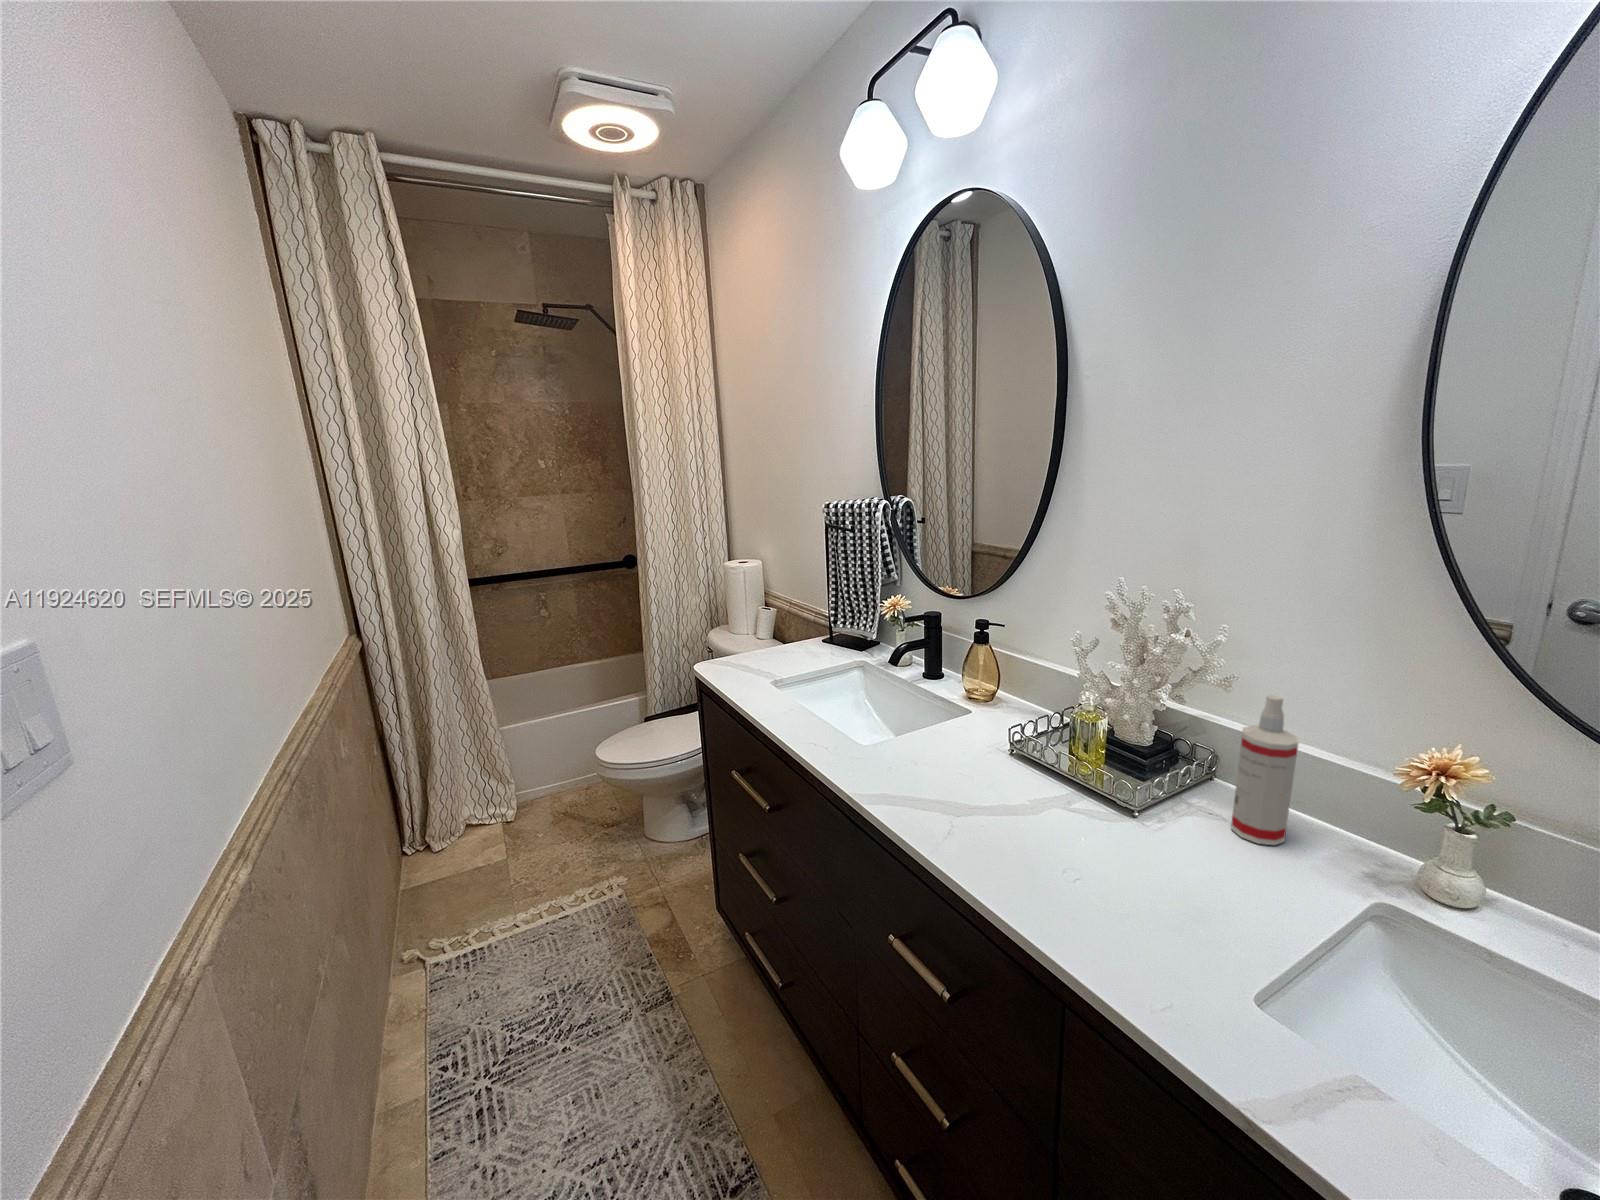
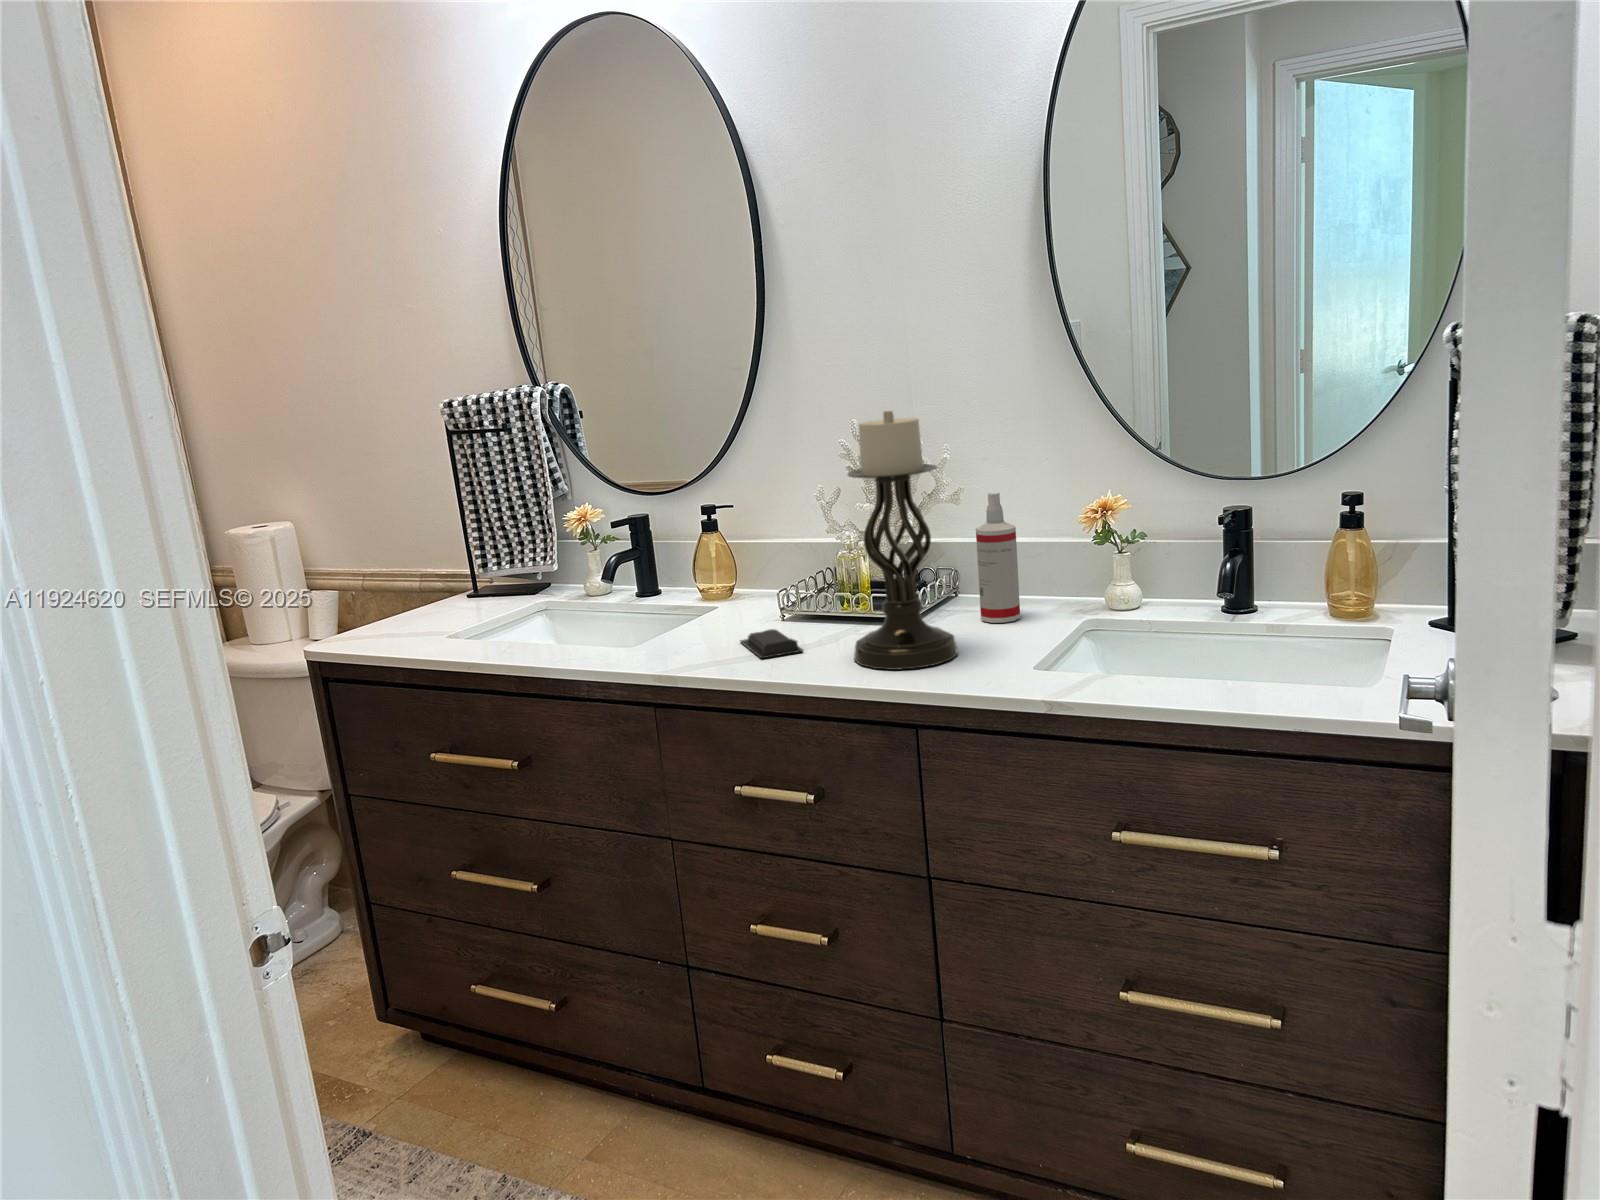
candle holder: none [1048,601,1186,905] -> present [848,411,958,670]
soap bar: none [960,767,1007,811] -> present [740,629,803,658]

